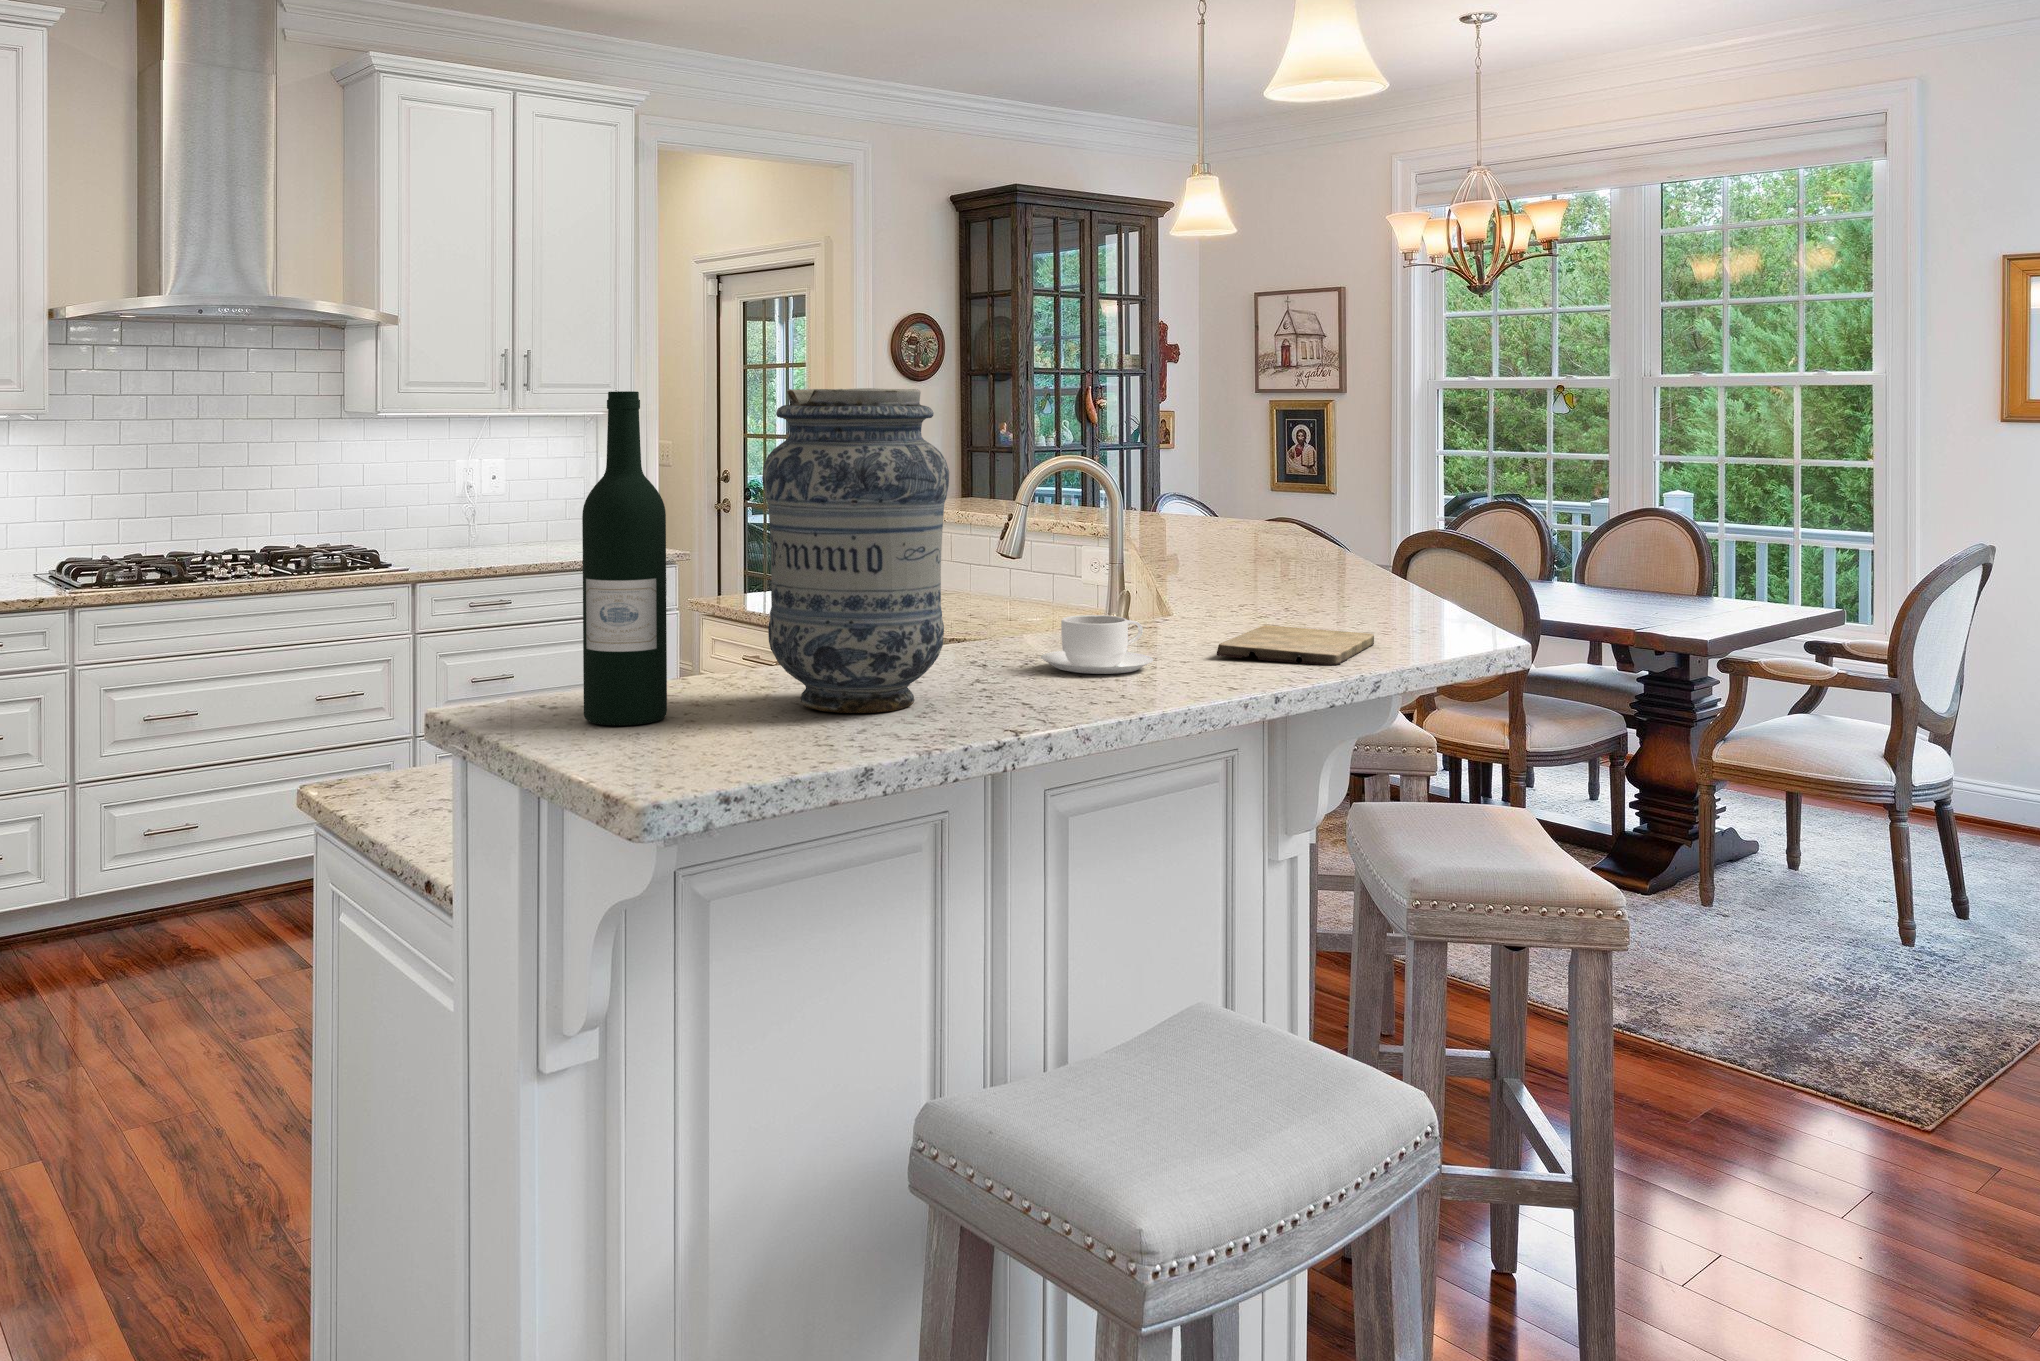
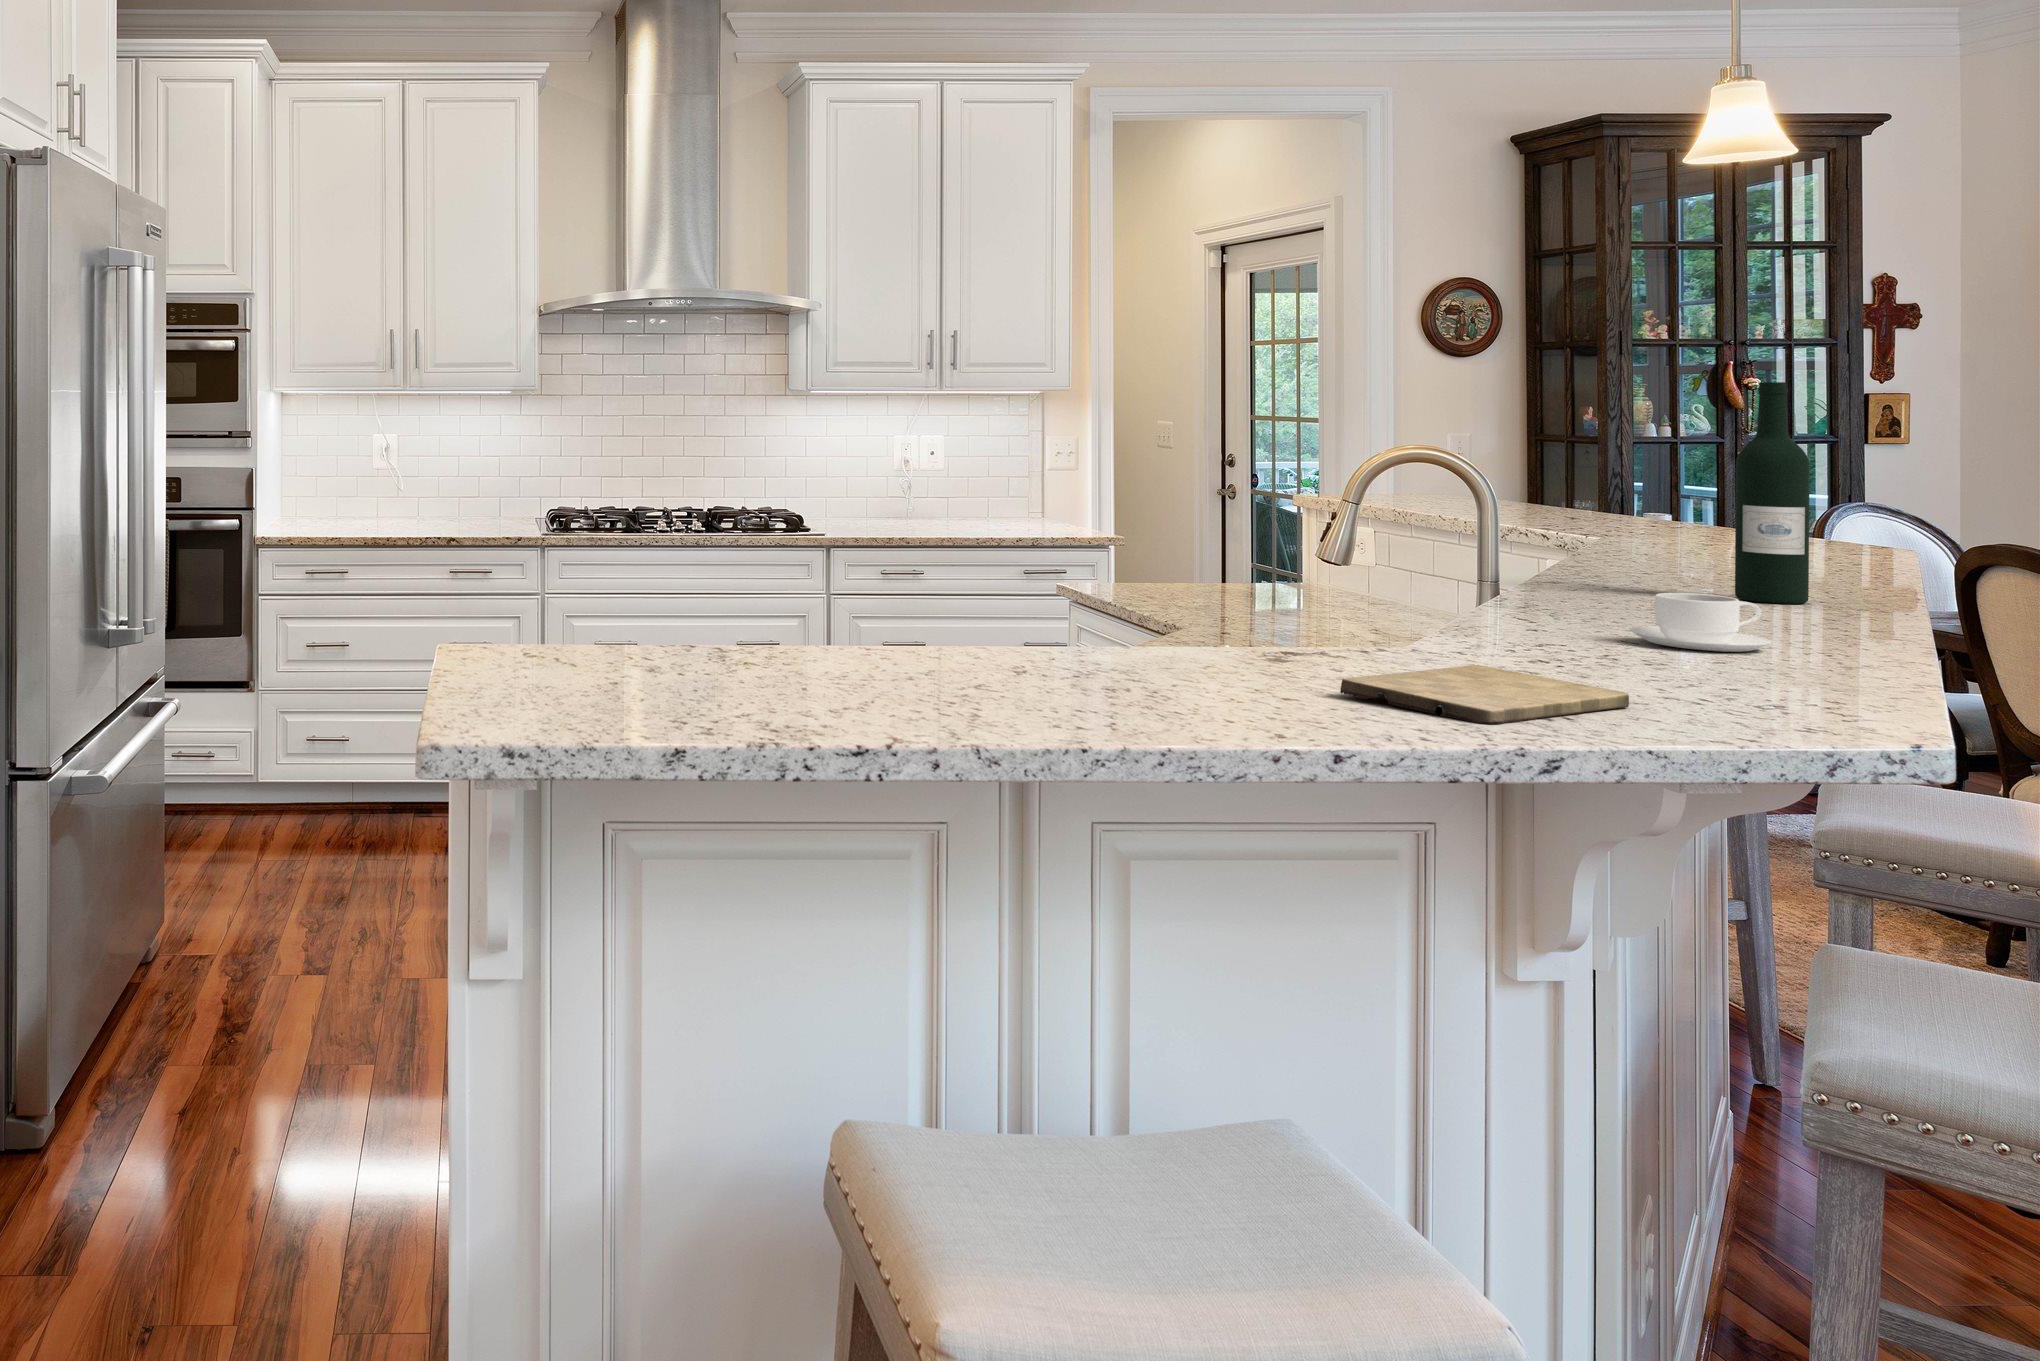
vase: present [762,388,949,713] -> none [703,359,902,698]
wine bottle: present [582,391,667,725] -> present [1735,382,1810,604]
coffee cup: present [1041,615,1153,674] -> present [1629,593,1772,652]

